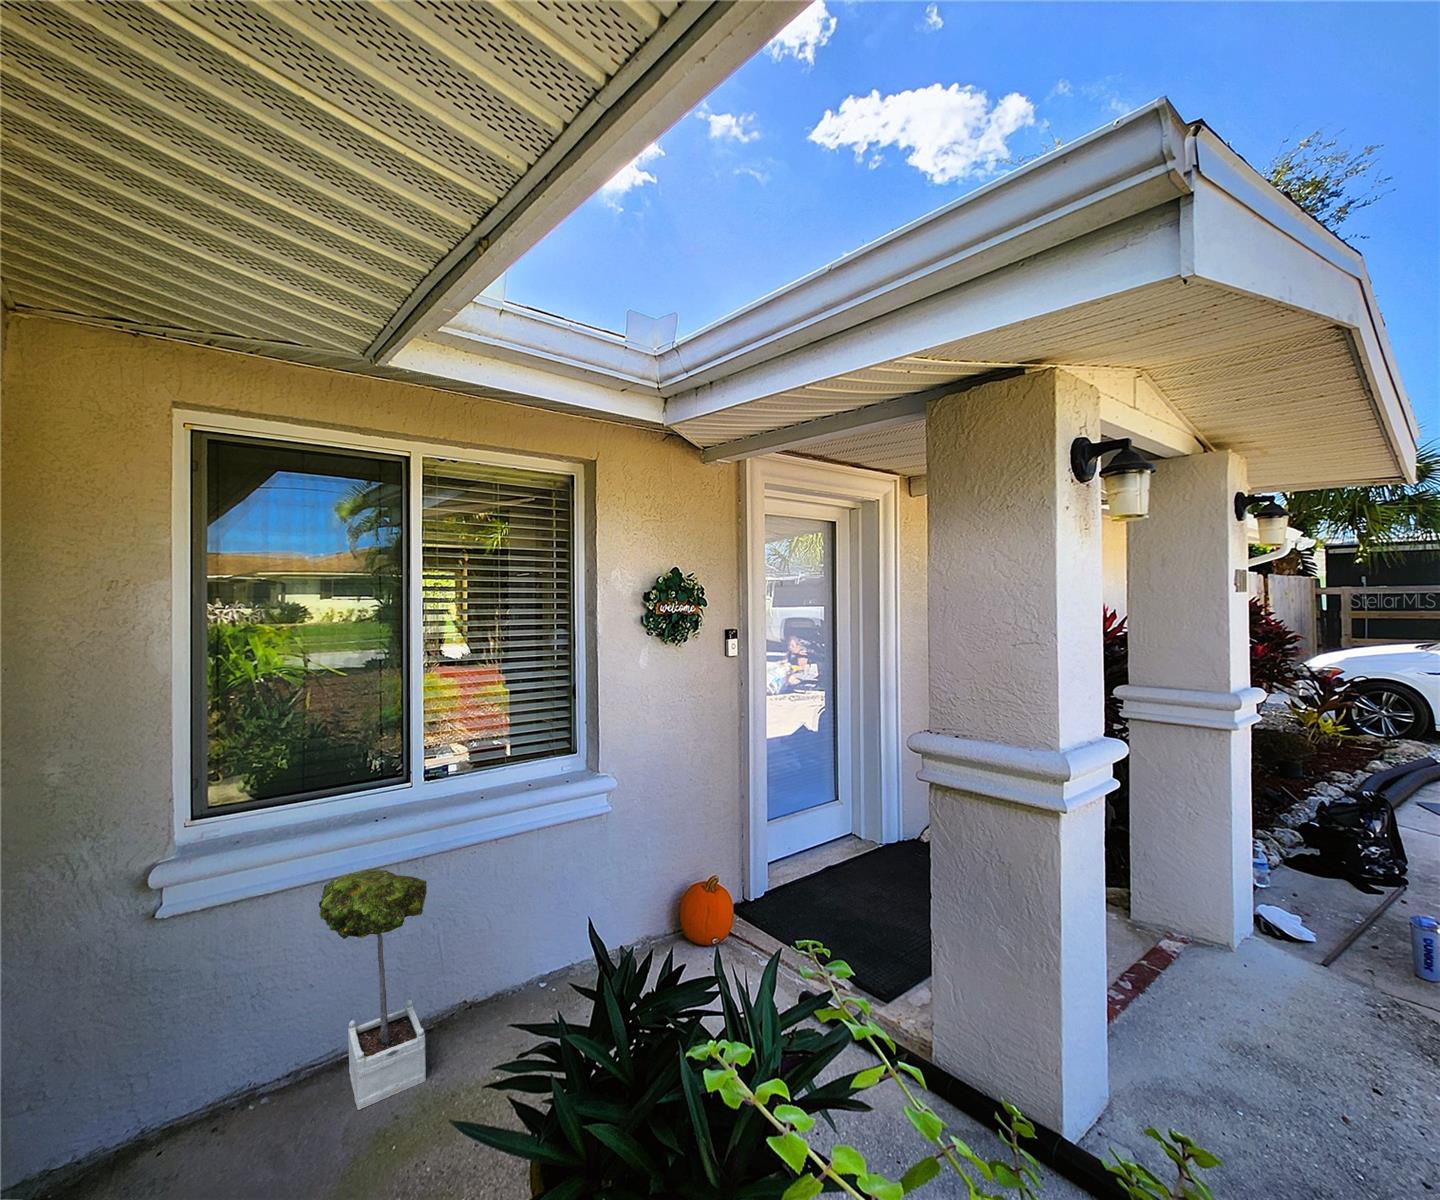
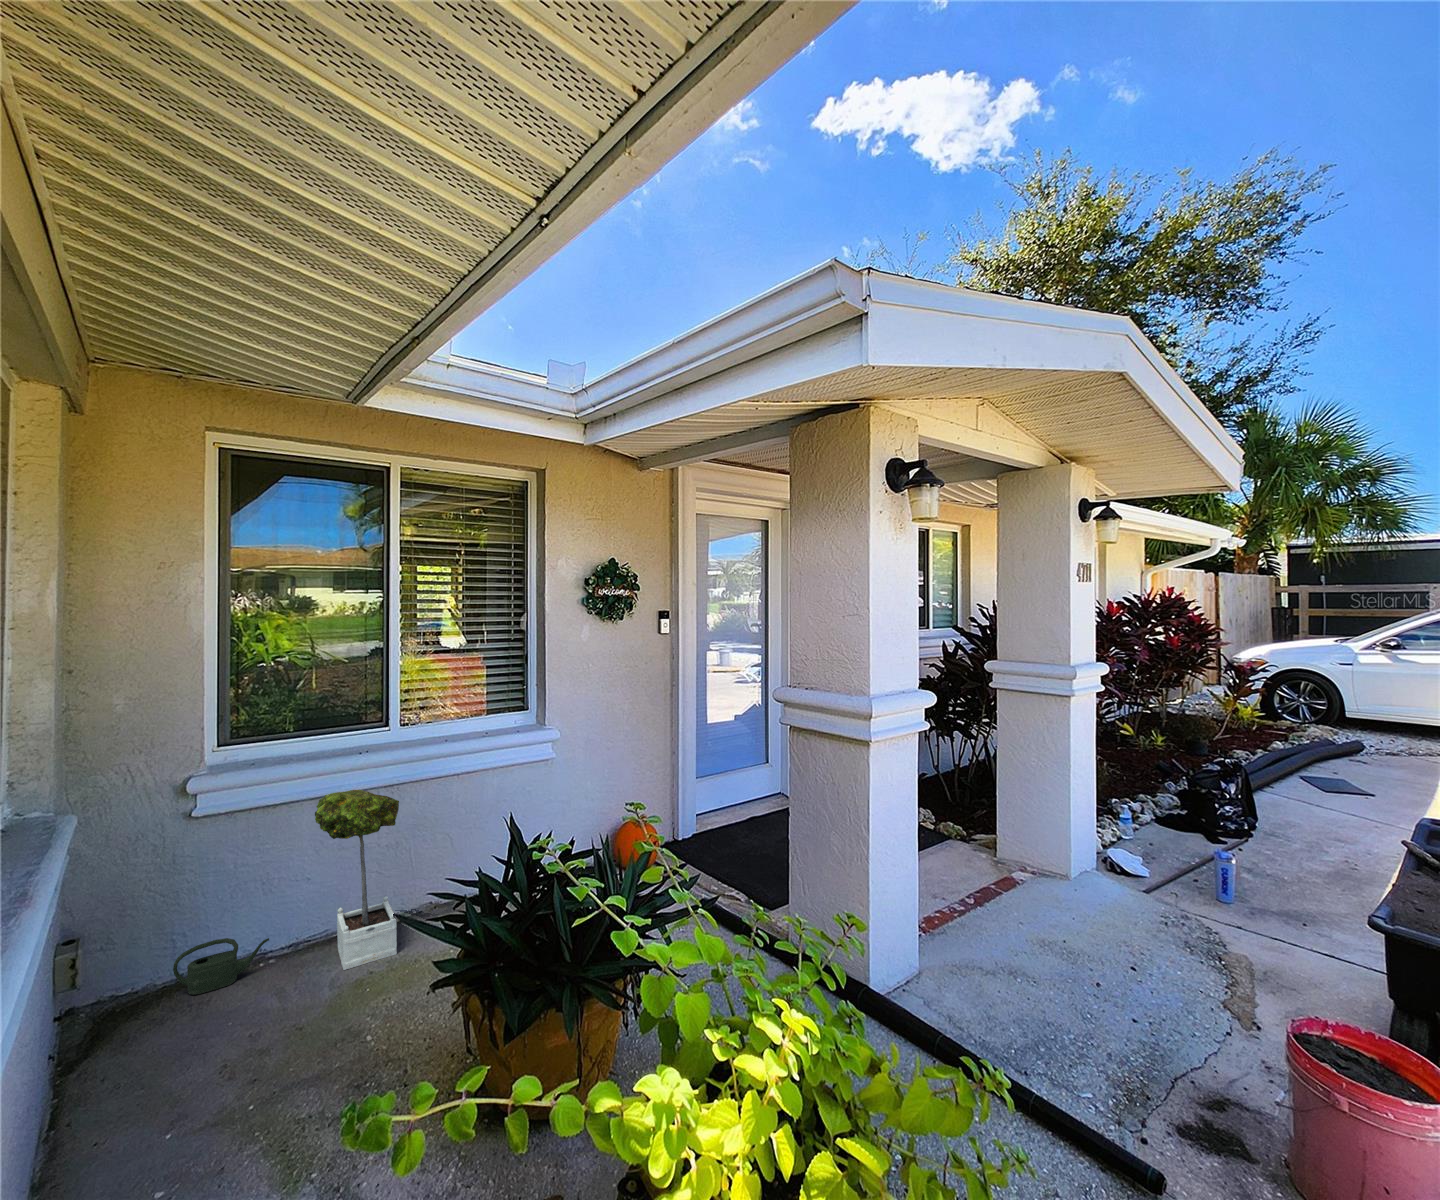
watering can: none [130,1069,260,1158] -> present [173,938,269,995]

